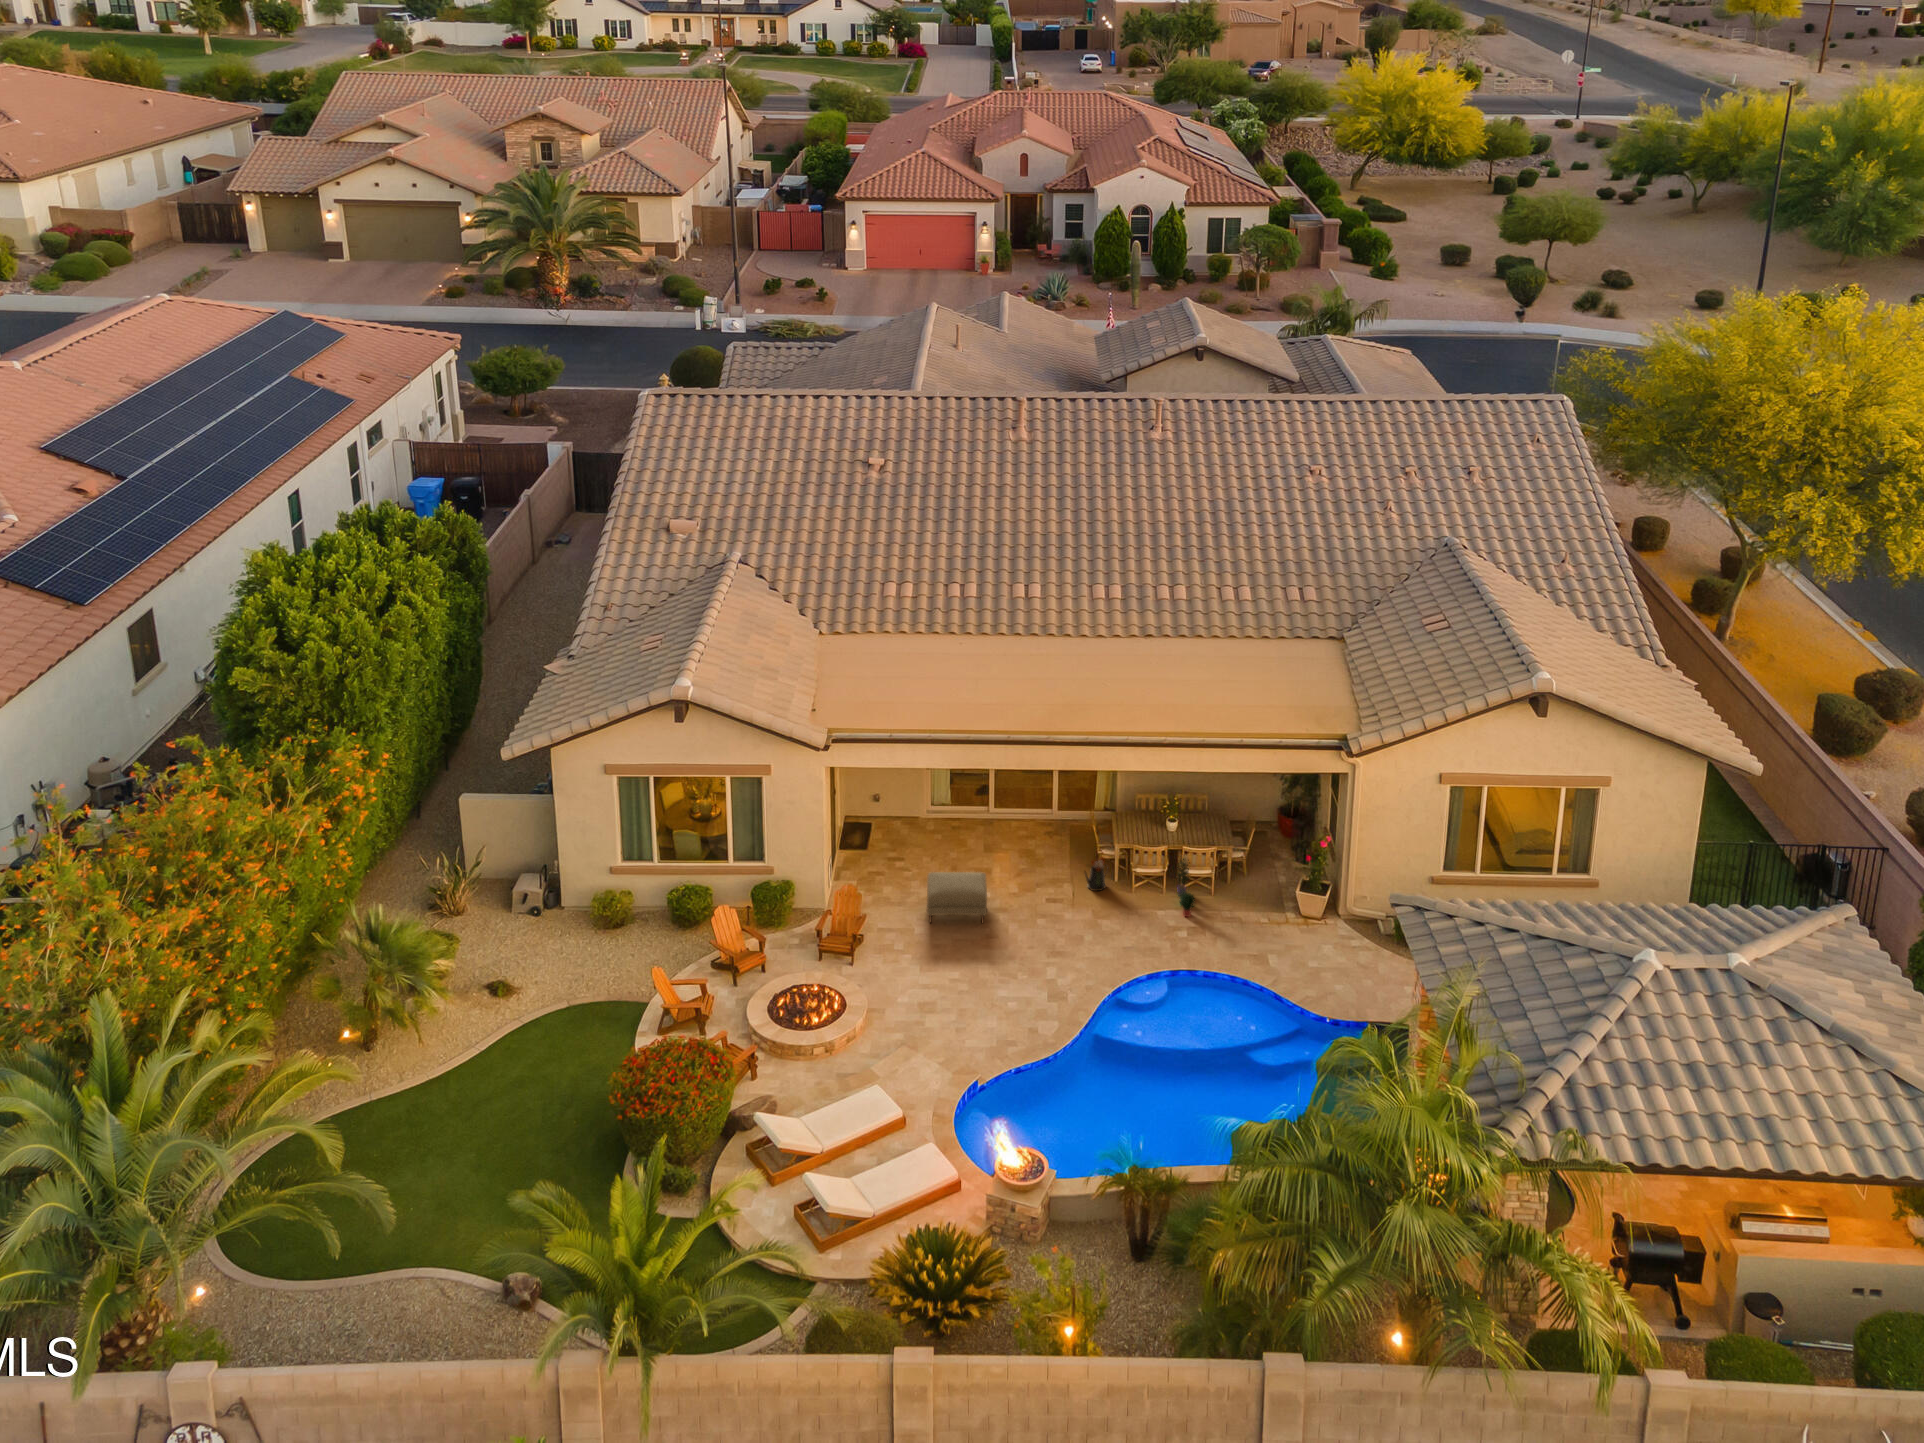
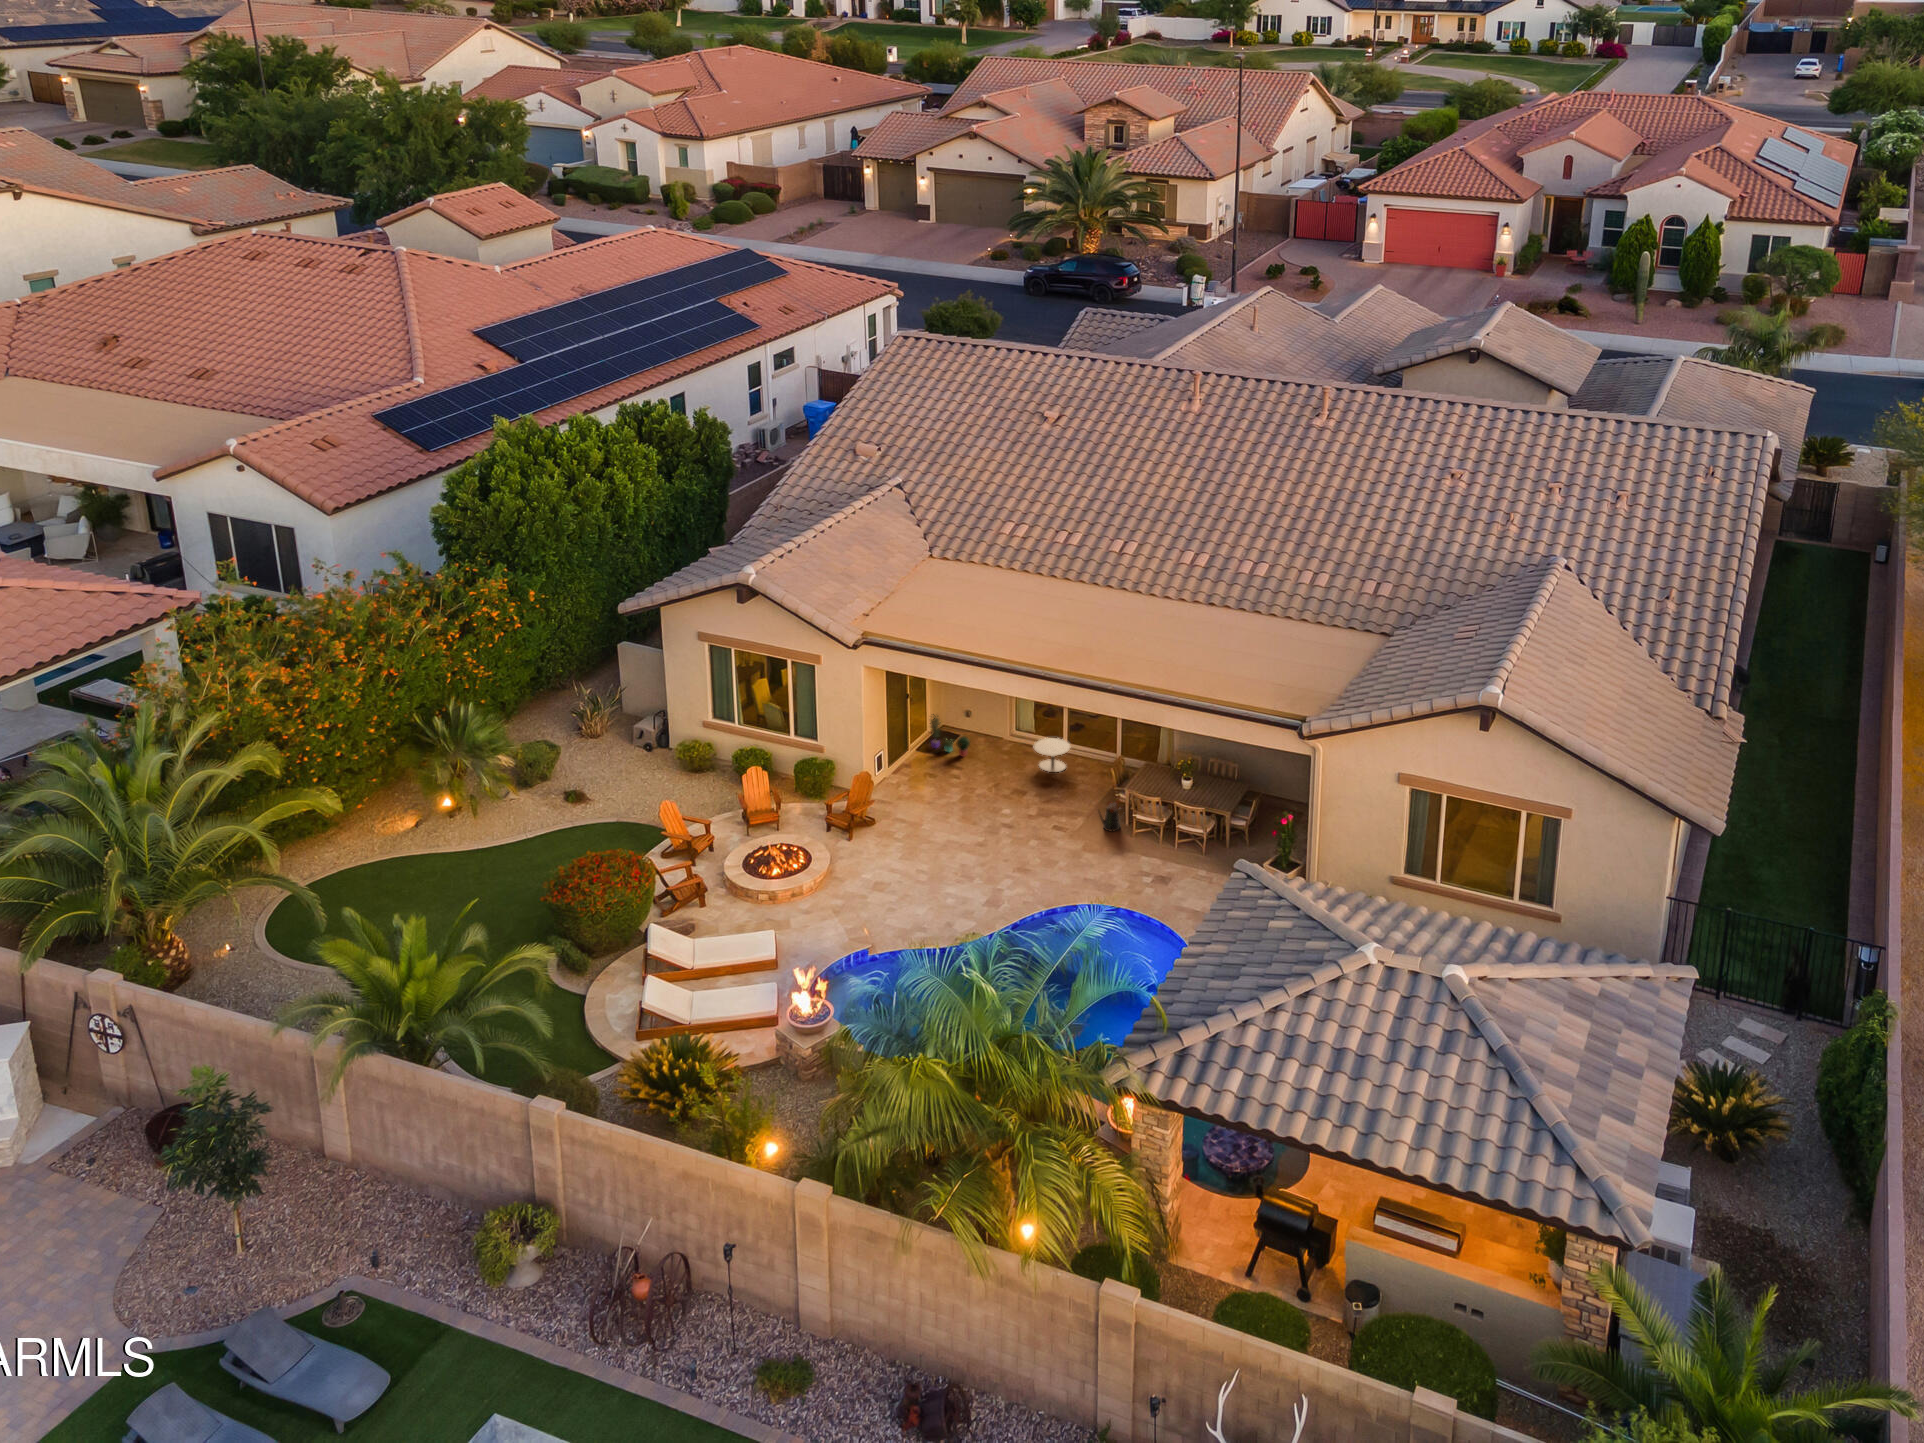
side table: none [962,807,1002,844] -> present [1034,738,1070,772]
potted plant: present [1175,856,1195,917] -> present [930,714,970,757]
ottoman: present [927,872,987,922] -> none [939,780,1007,834]

